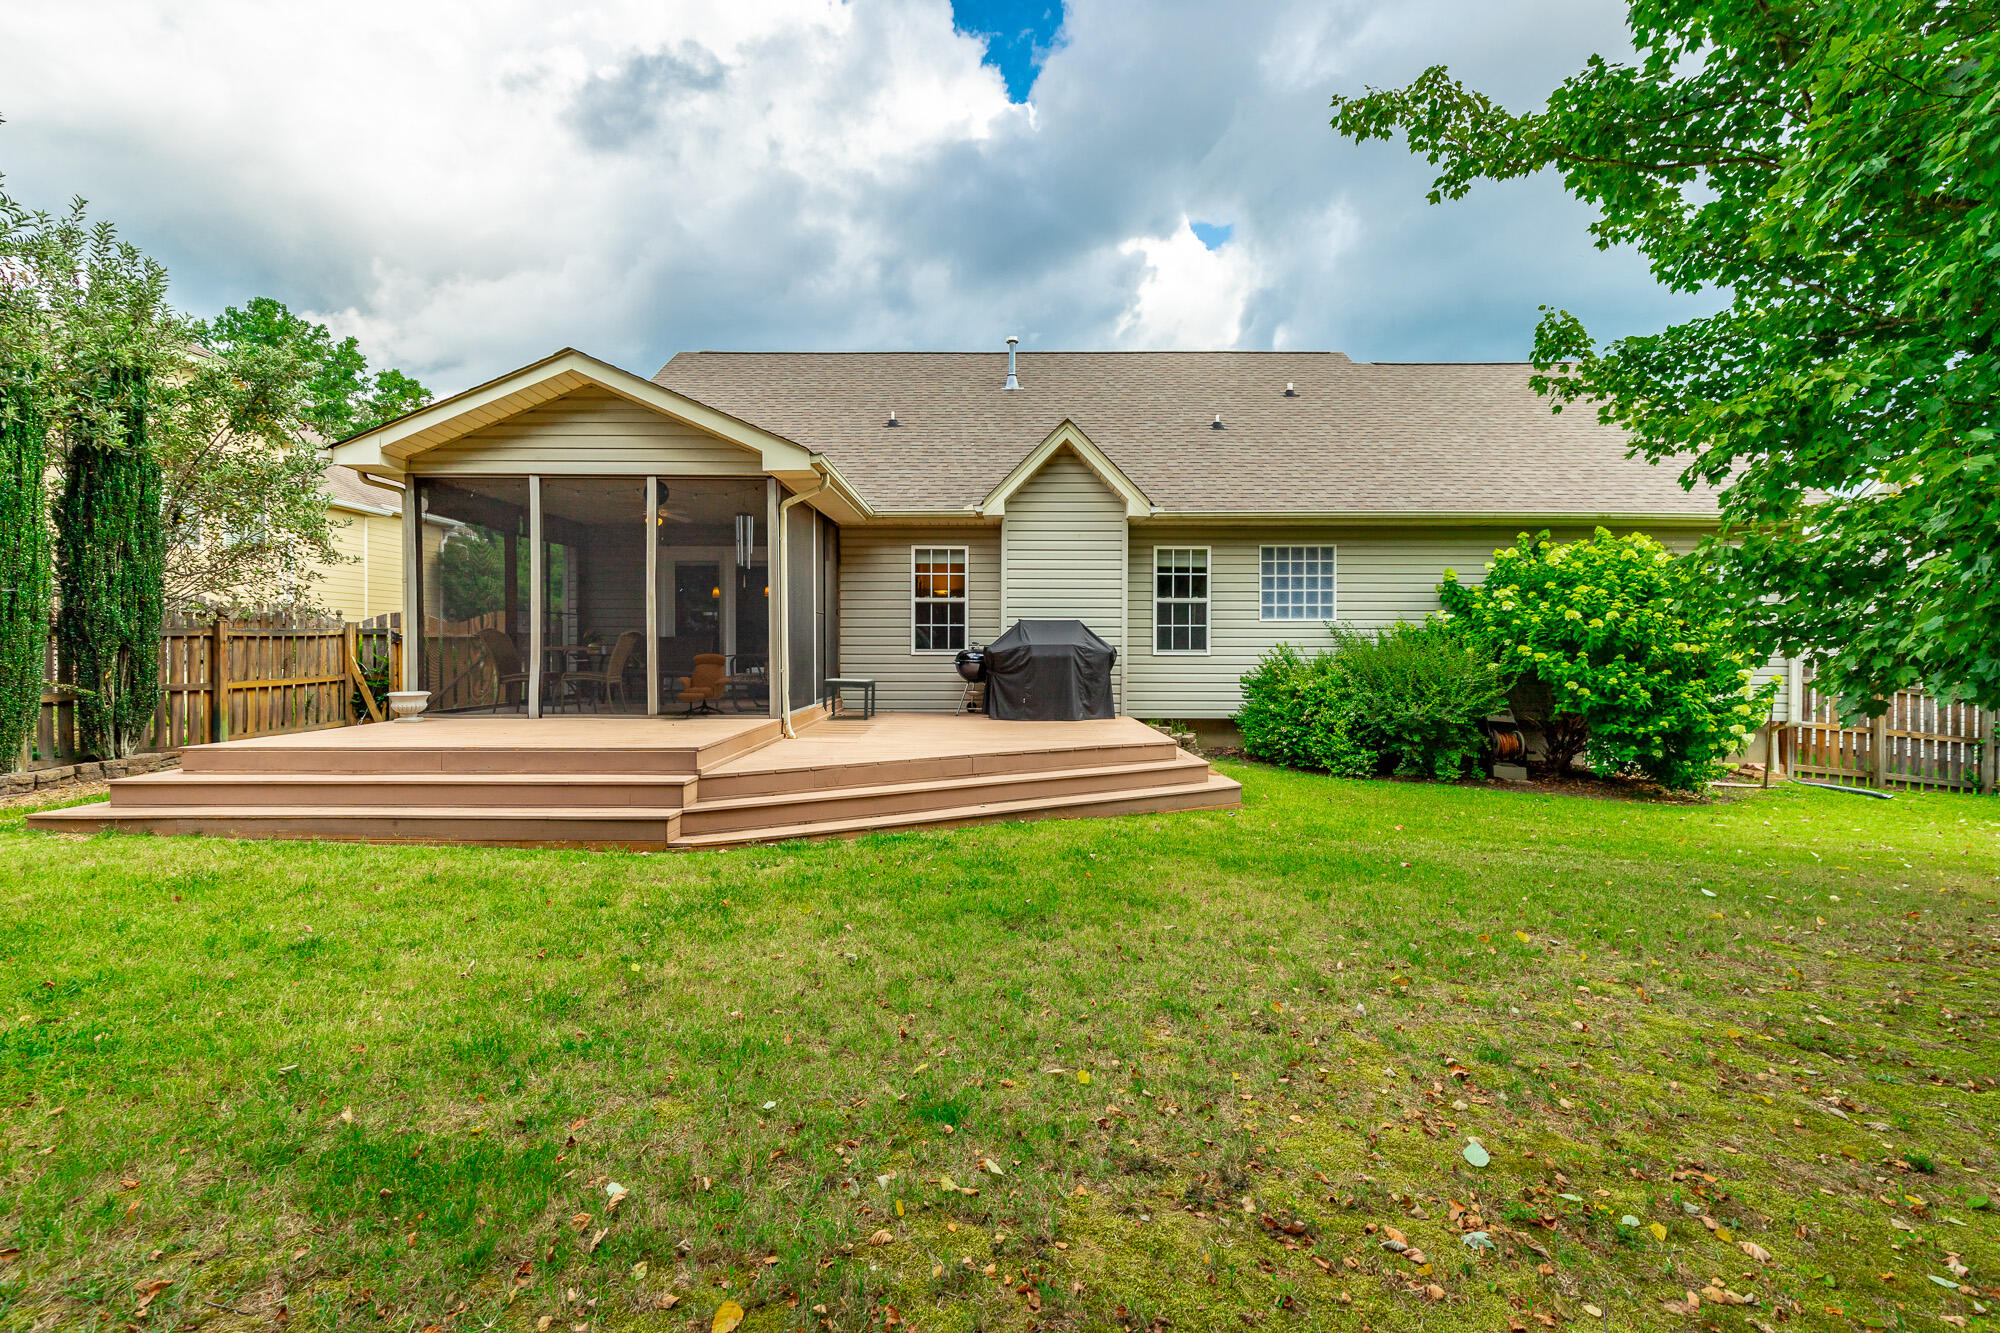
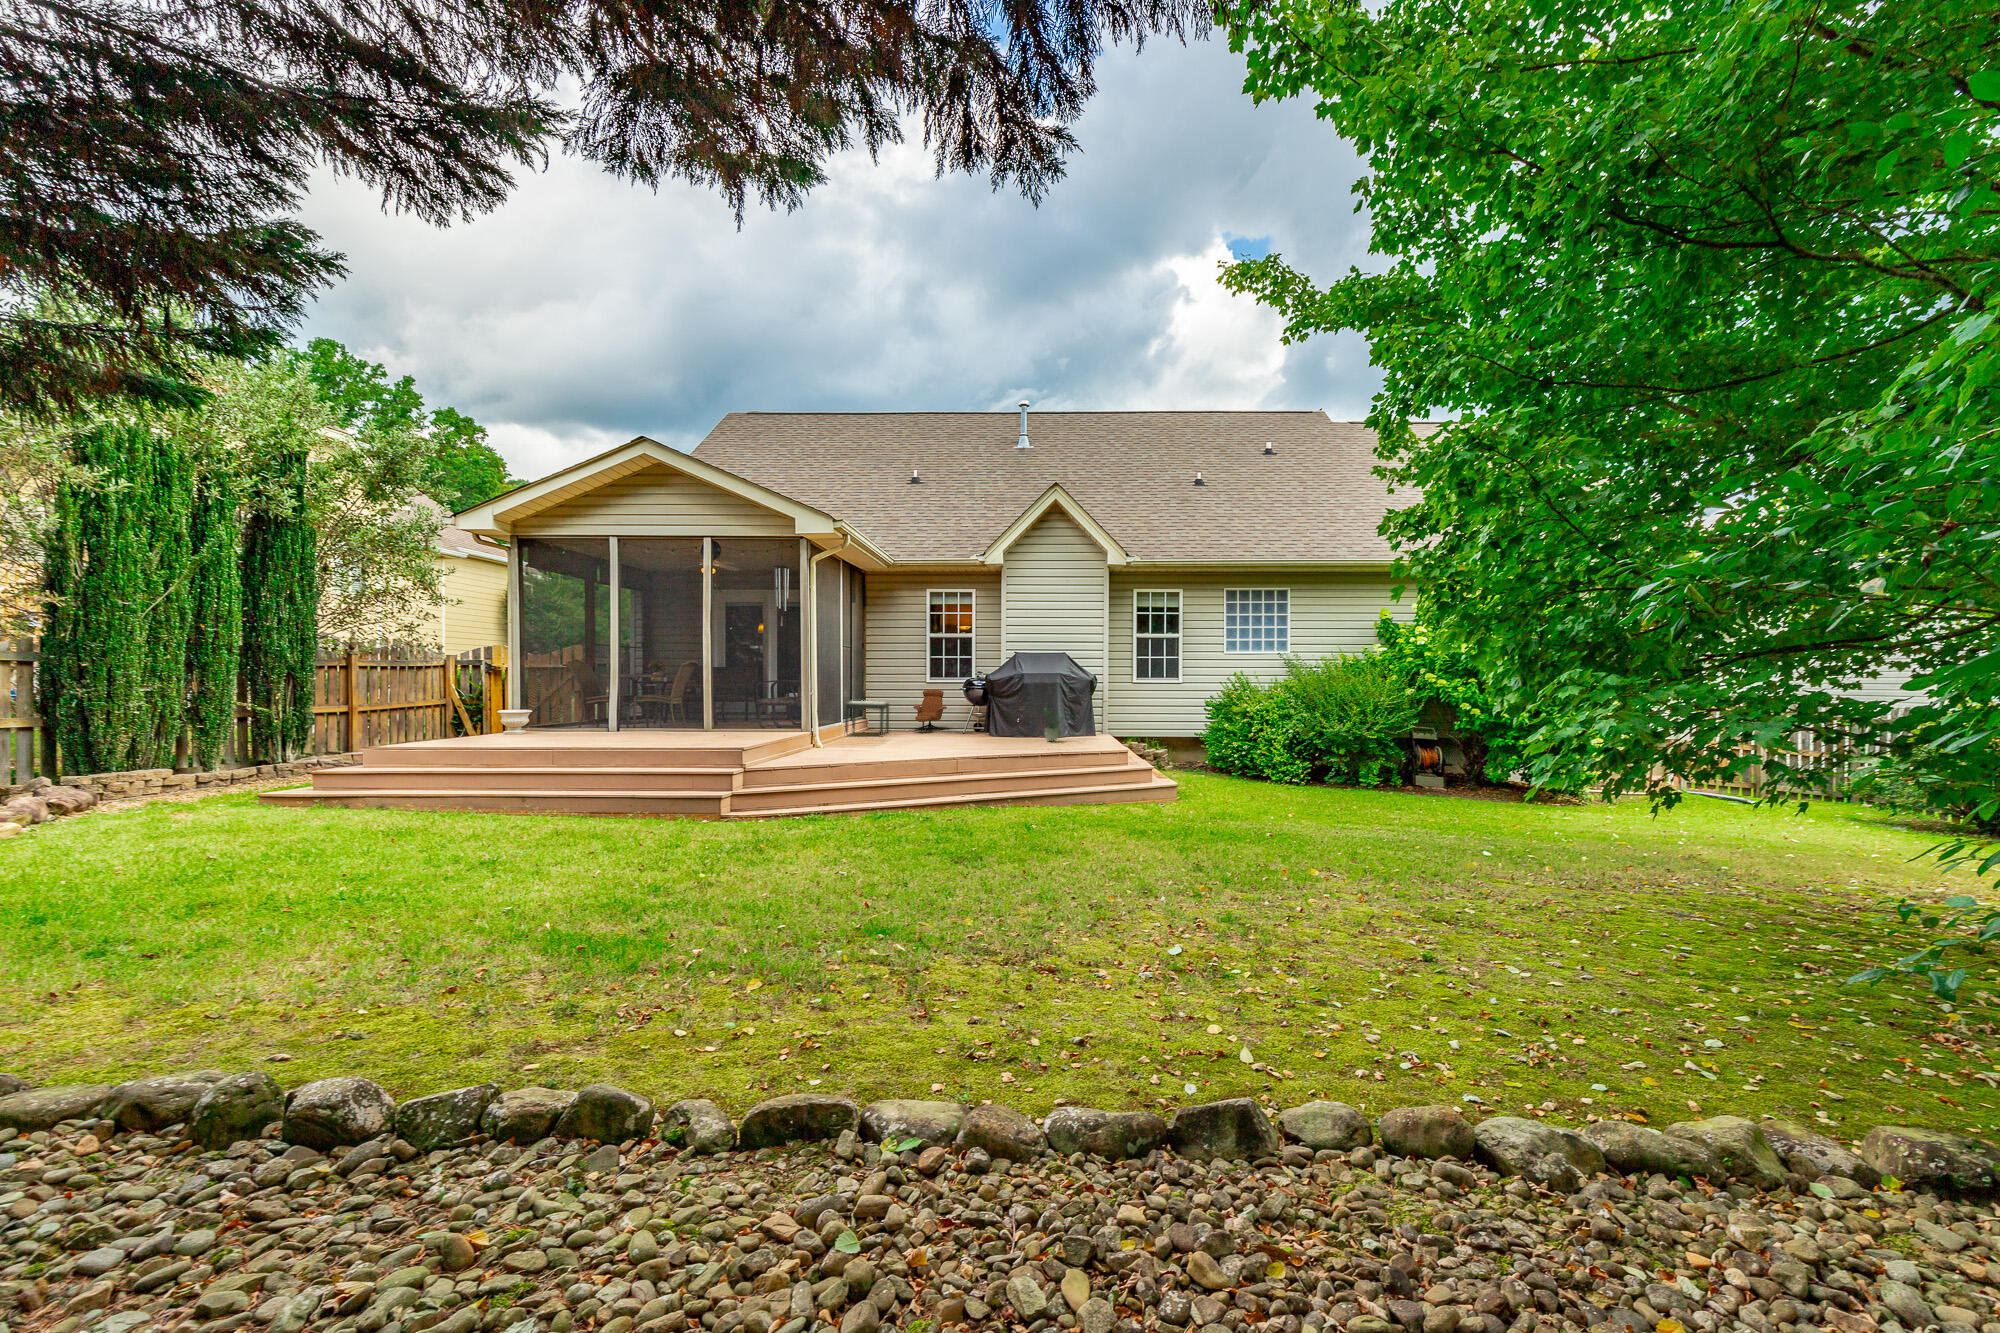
lounge chair: present [674,654,731,718] -> present [913,689,947,733]
potted plant: none [1054,675,1099,724] -> present [1044,711,1062,741]

